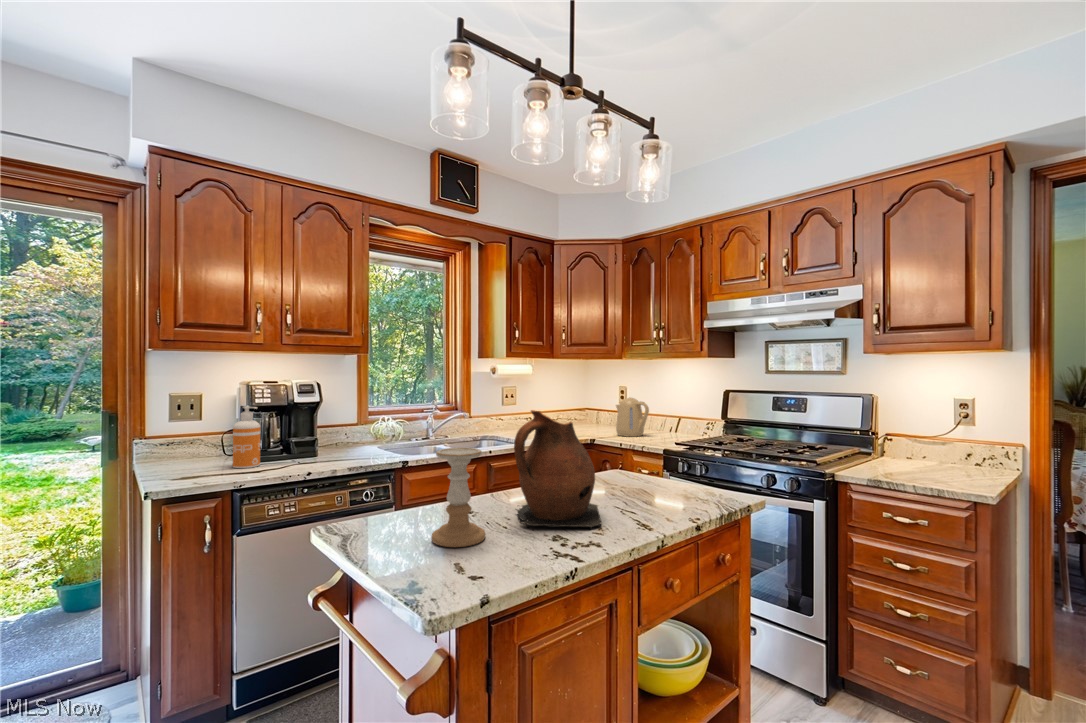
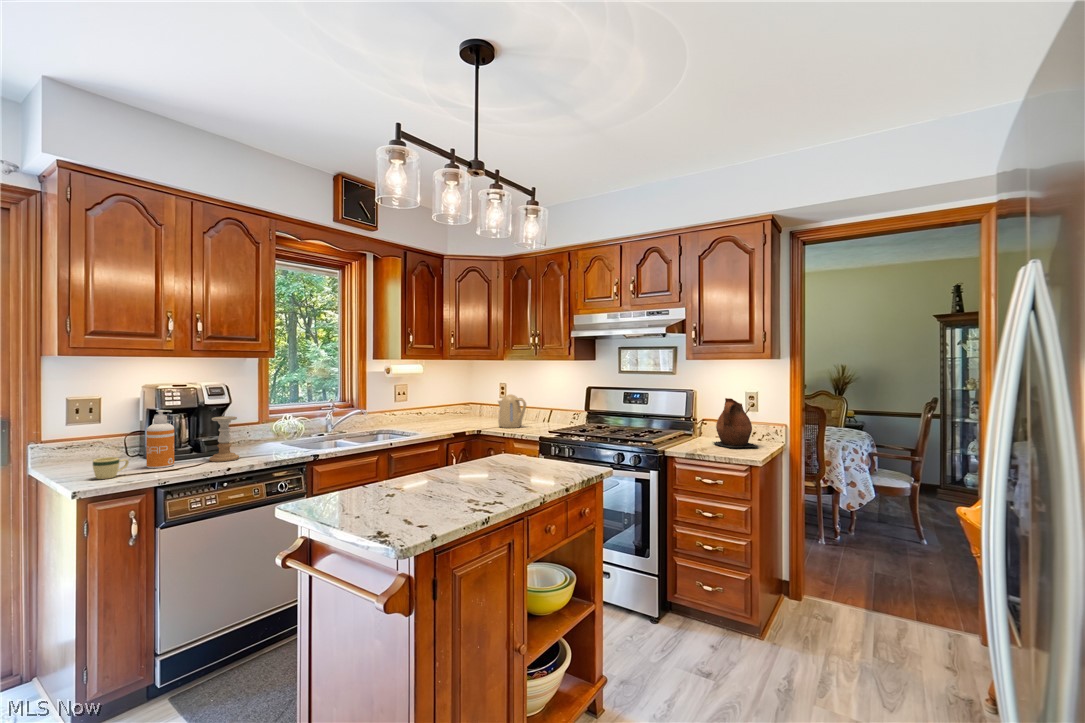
ceramic pitcher: present [514,410,601,529] -> present [714,398,758,447]
candle holder: present [431,447,486,547] -> present [209,416,239,462]
mug: none [172,455,210,478] -> present [93,457,129,479]

